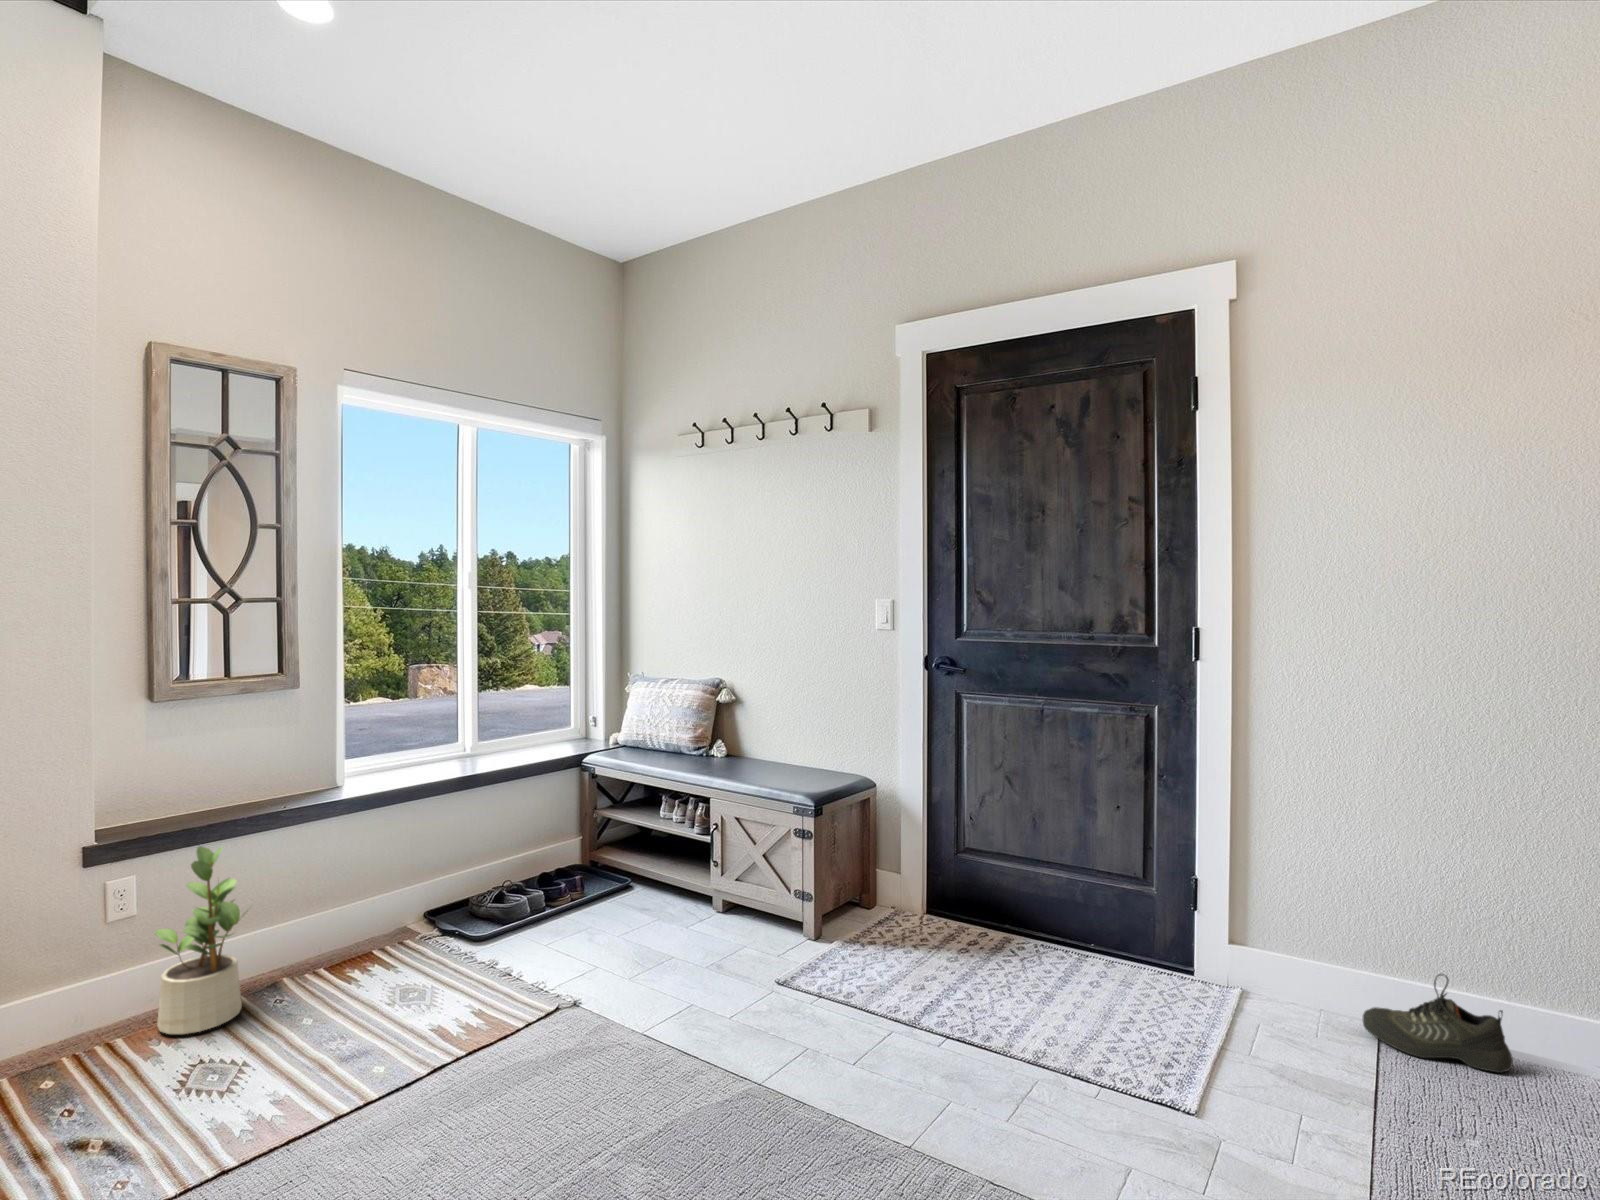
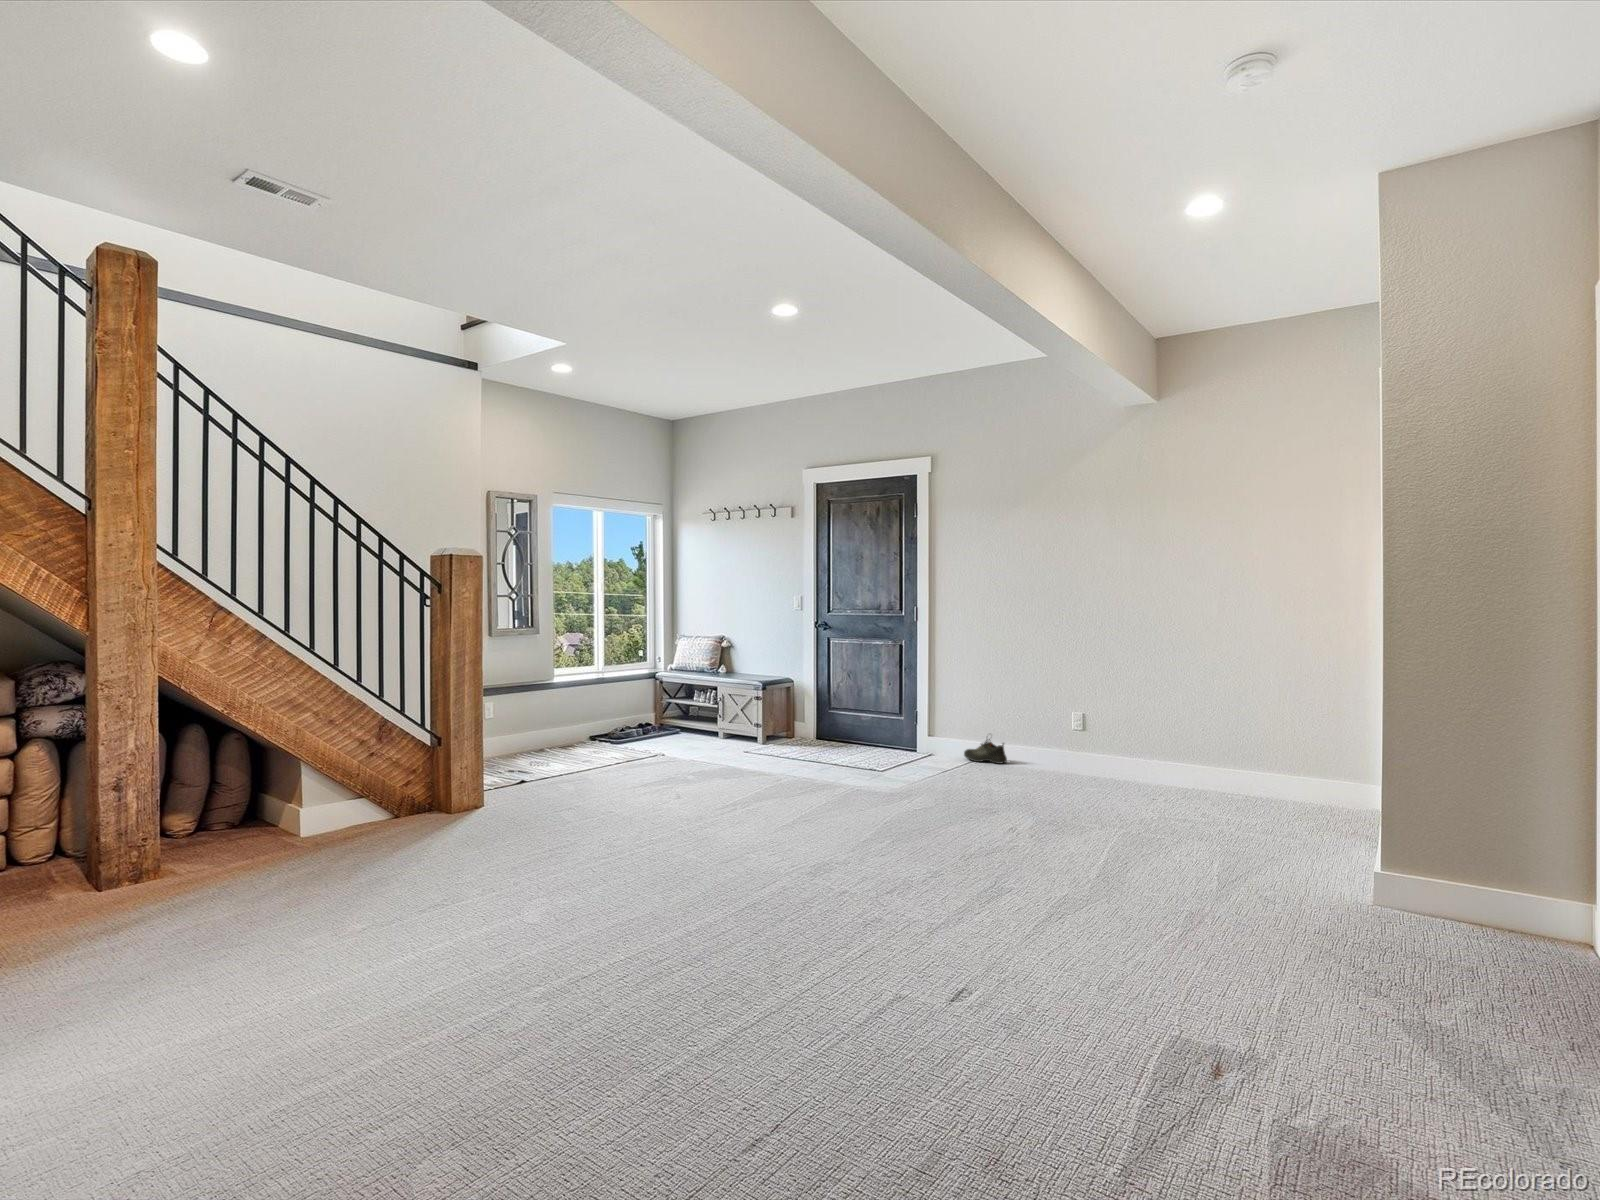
potted plant: present [155,846,247,1034] -> none [503,688,539,757]

